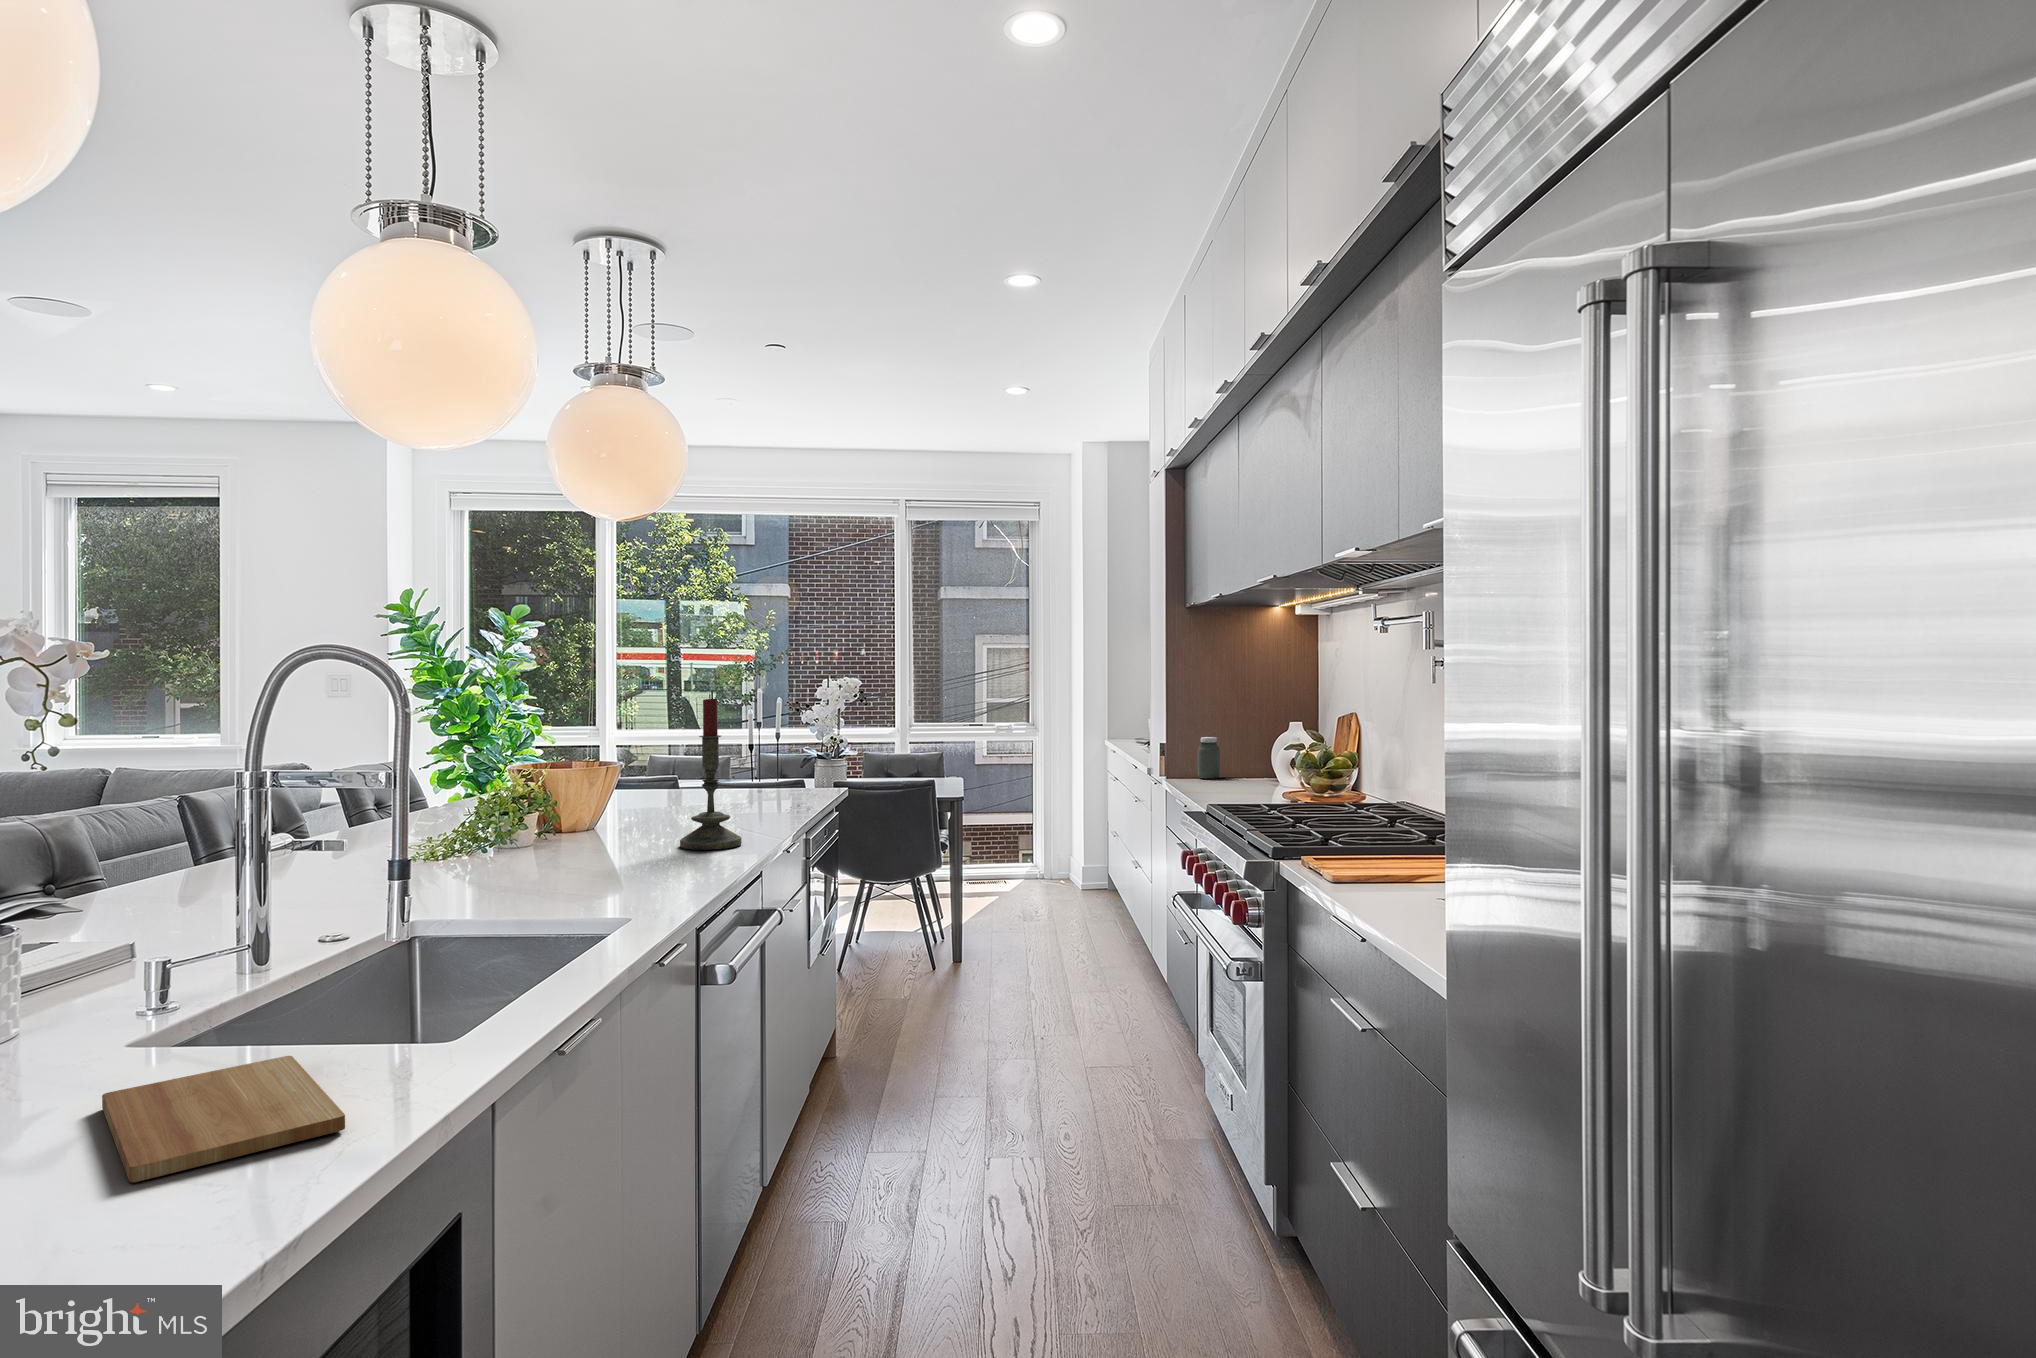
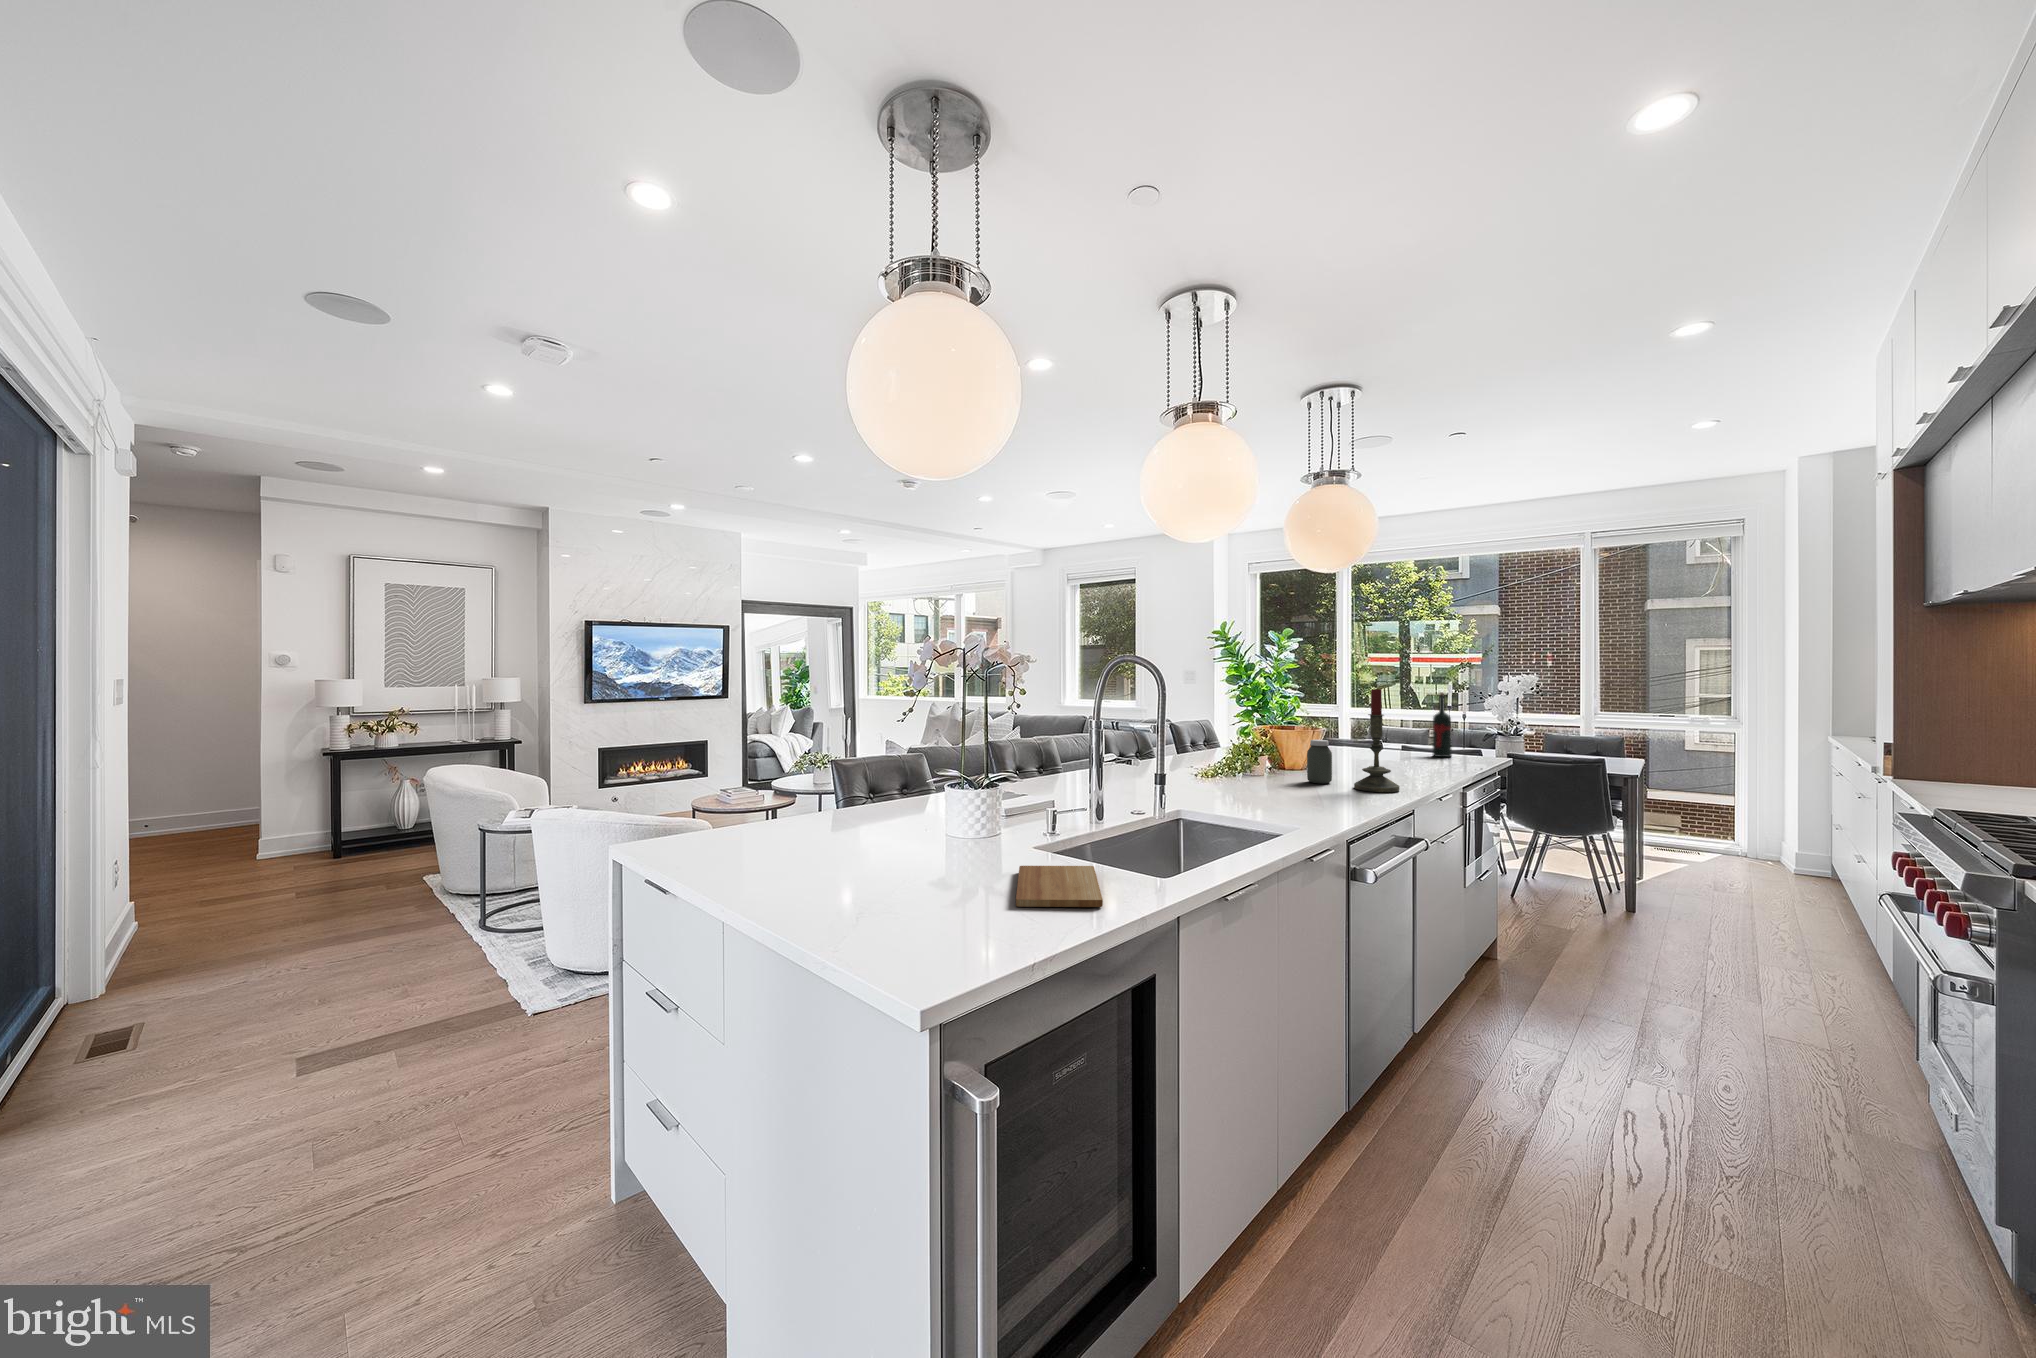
wine bottle: none [758,702,781,792] -> present [1433,692,1452,757]
jar: present [1198,737,1220,779] -> present [1307,740,1332,784]

